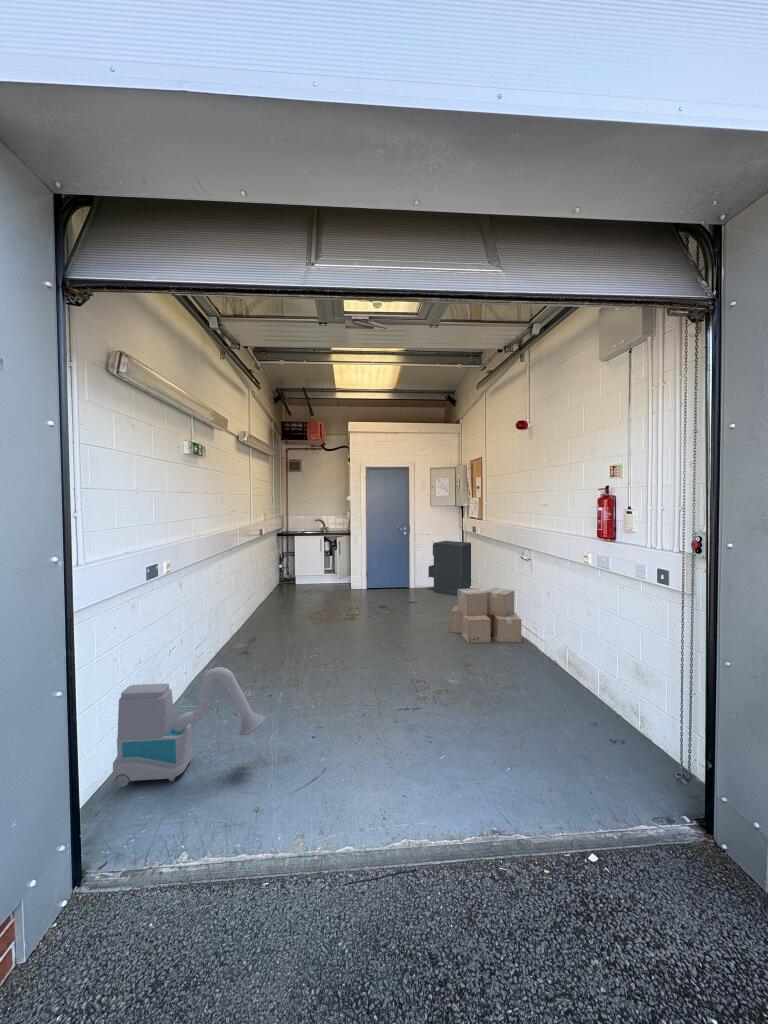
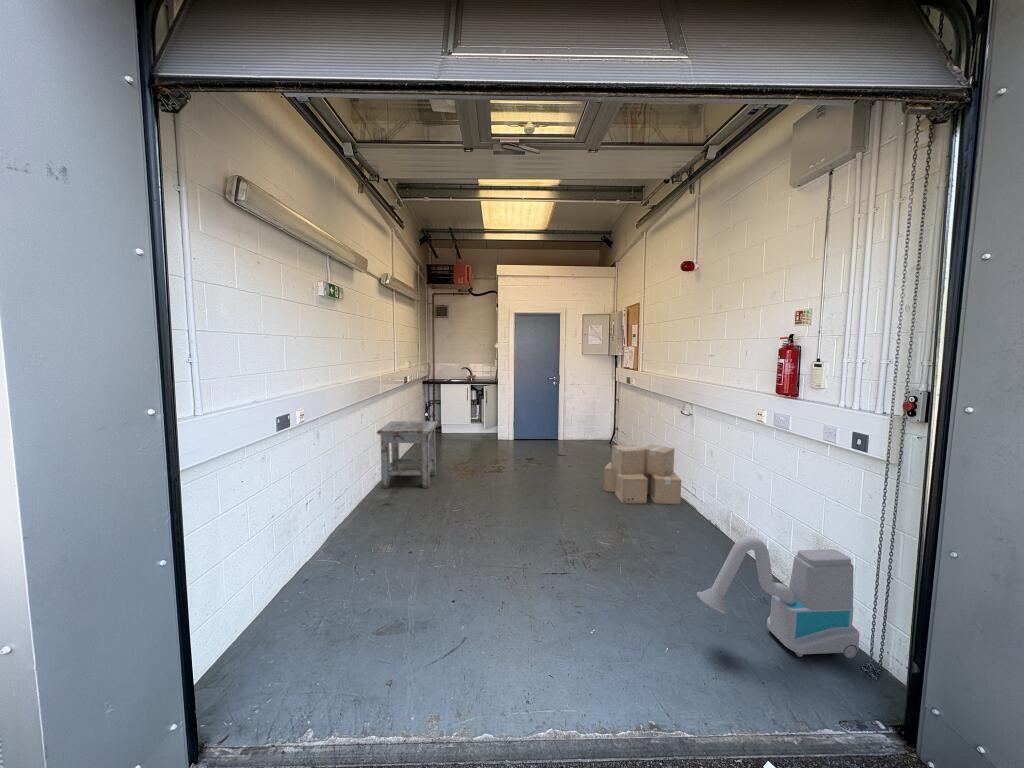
filing cabinet: present [428,541,471,596] -> none [580,392,629,452]
stool: none [236,570,294,636] -> present [377,421,438,488]
vacuum cleaner: present [113,667,265,787] -> present [697,537,860,658]

